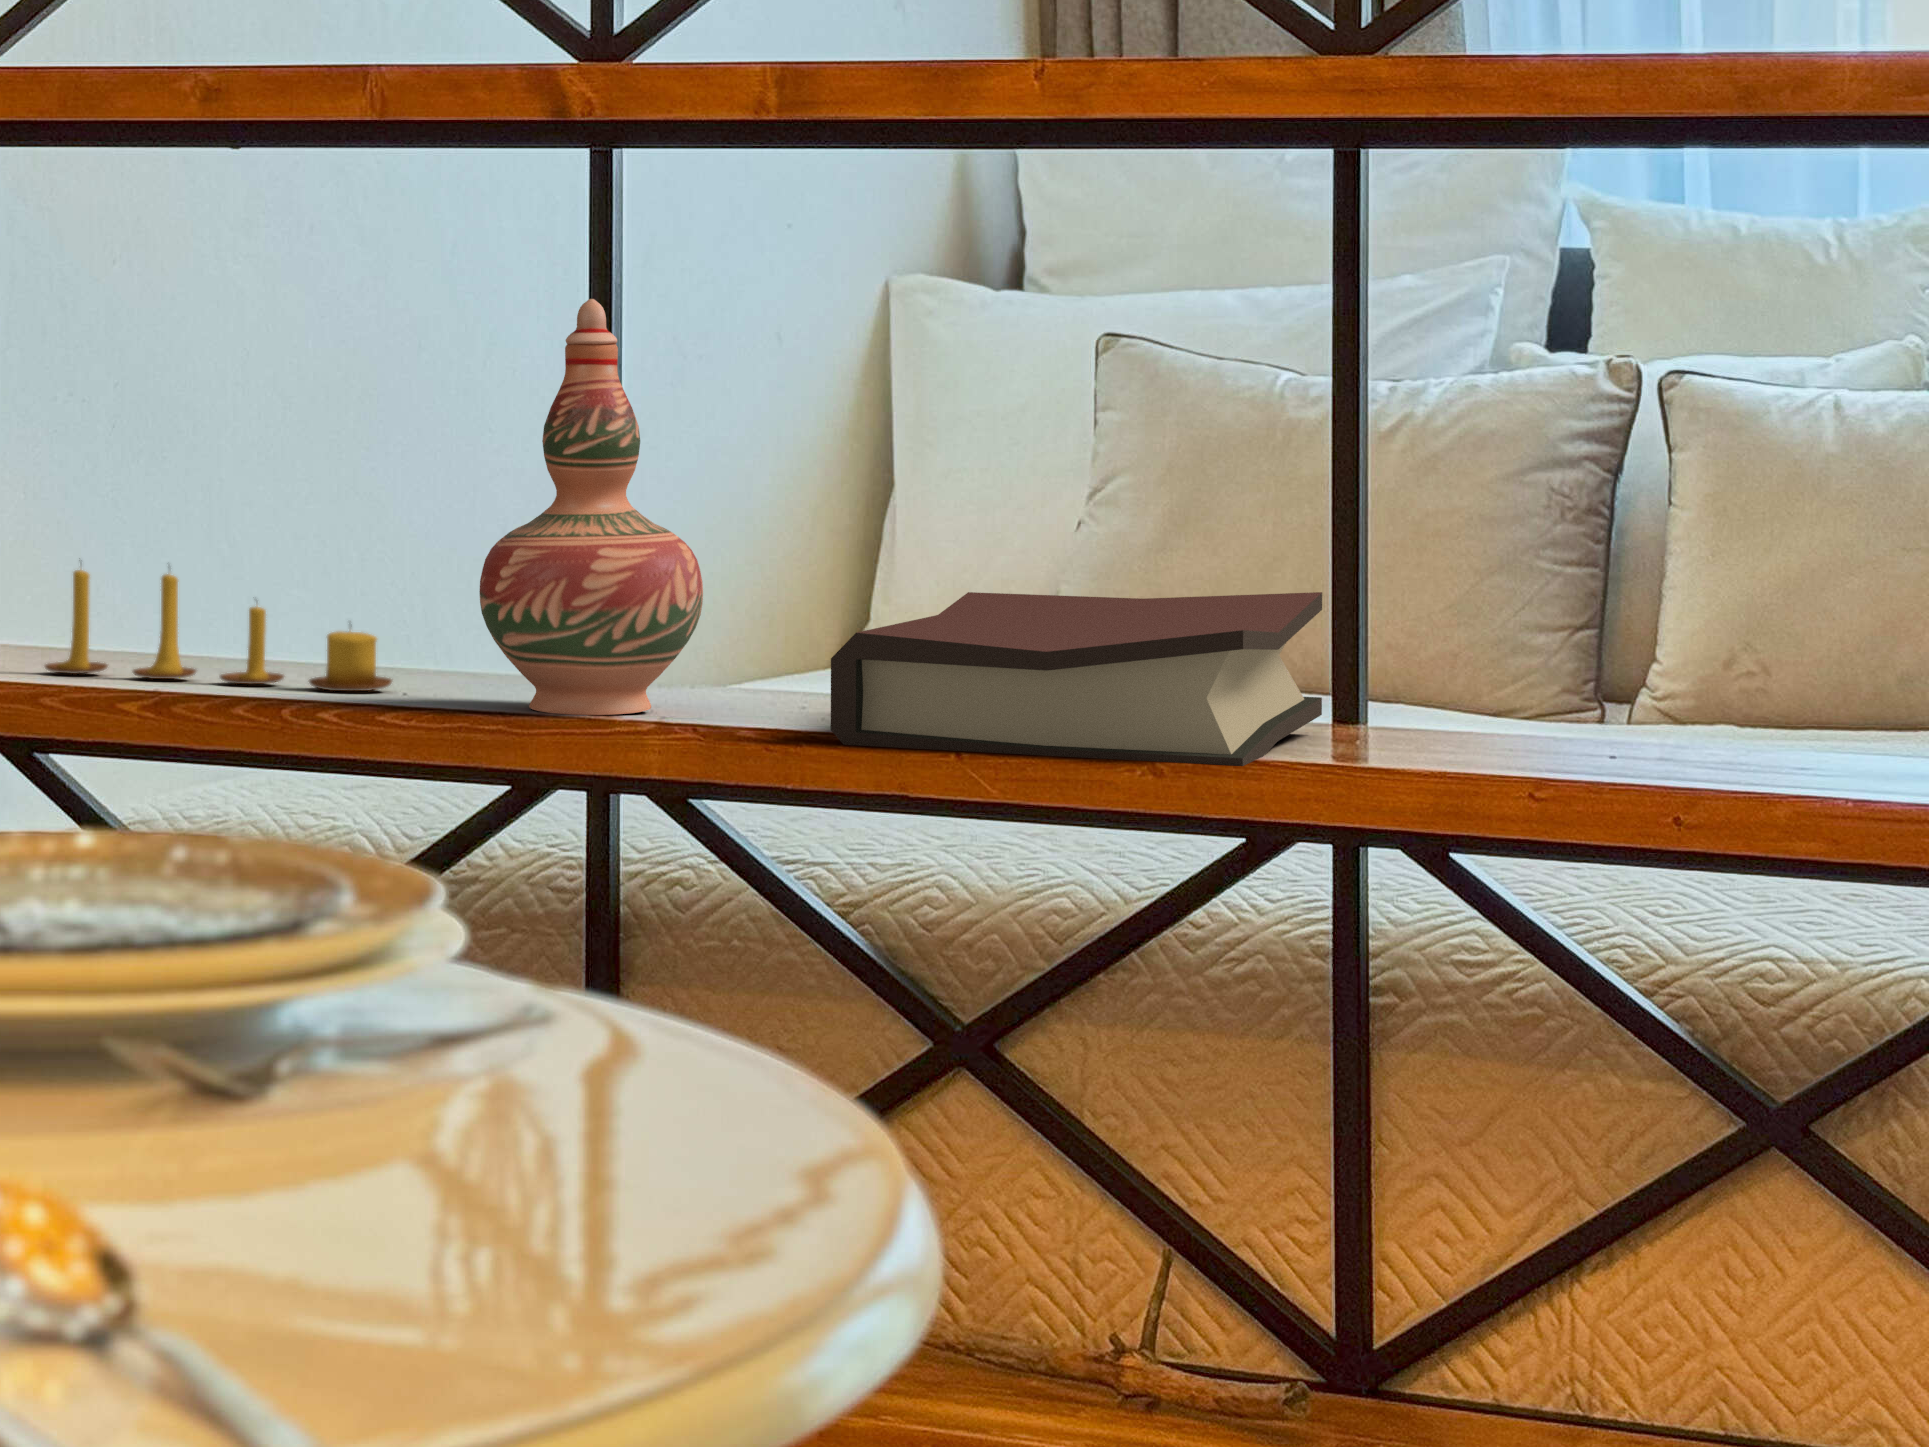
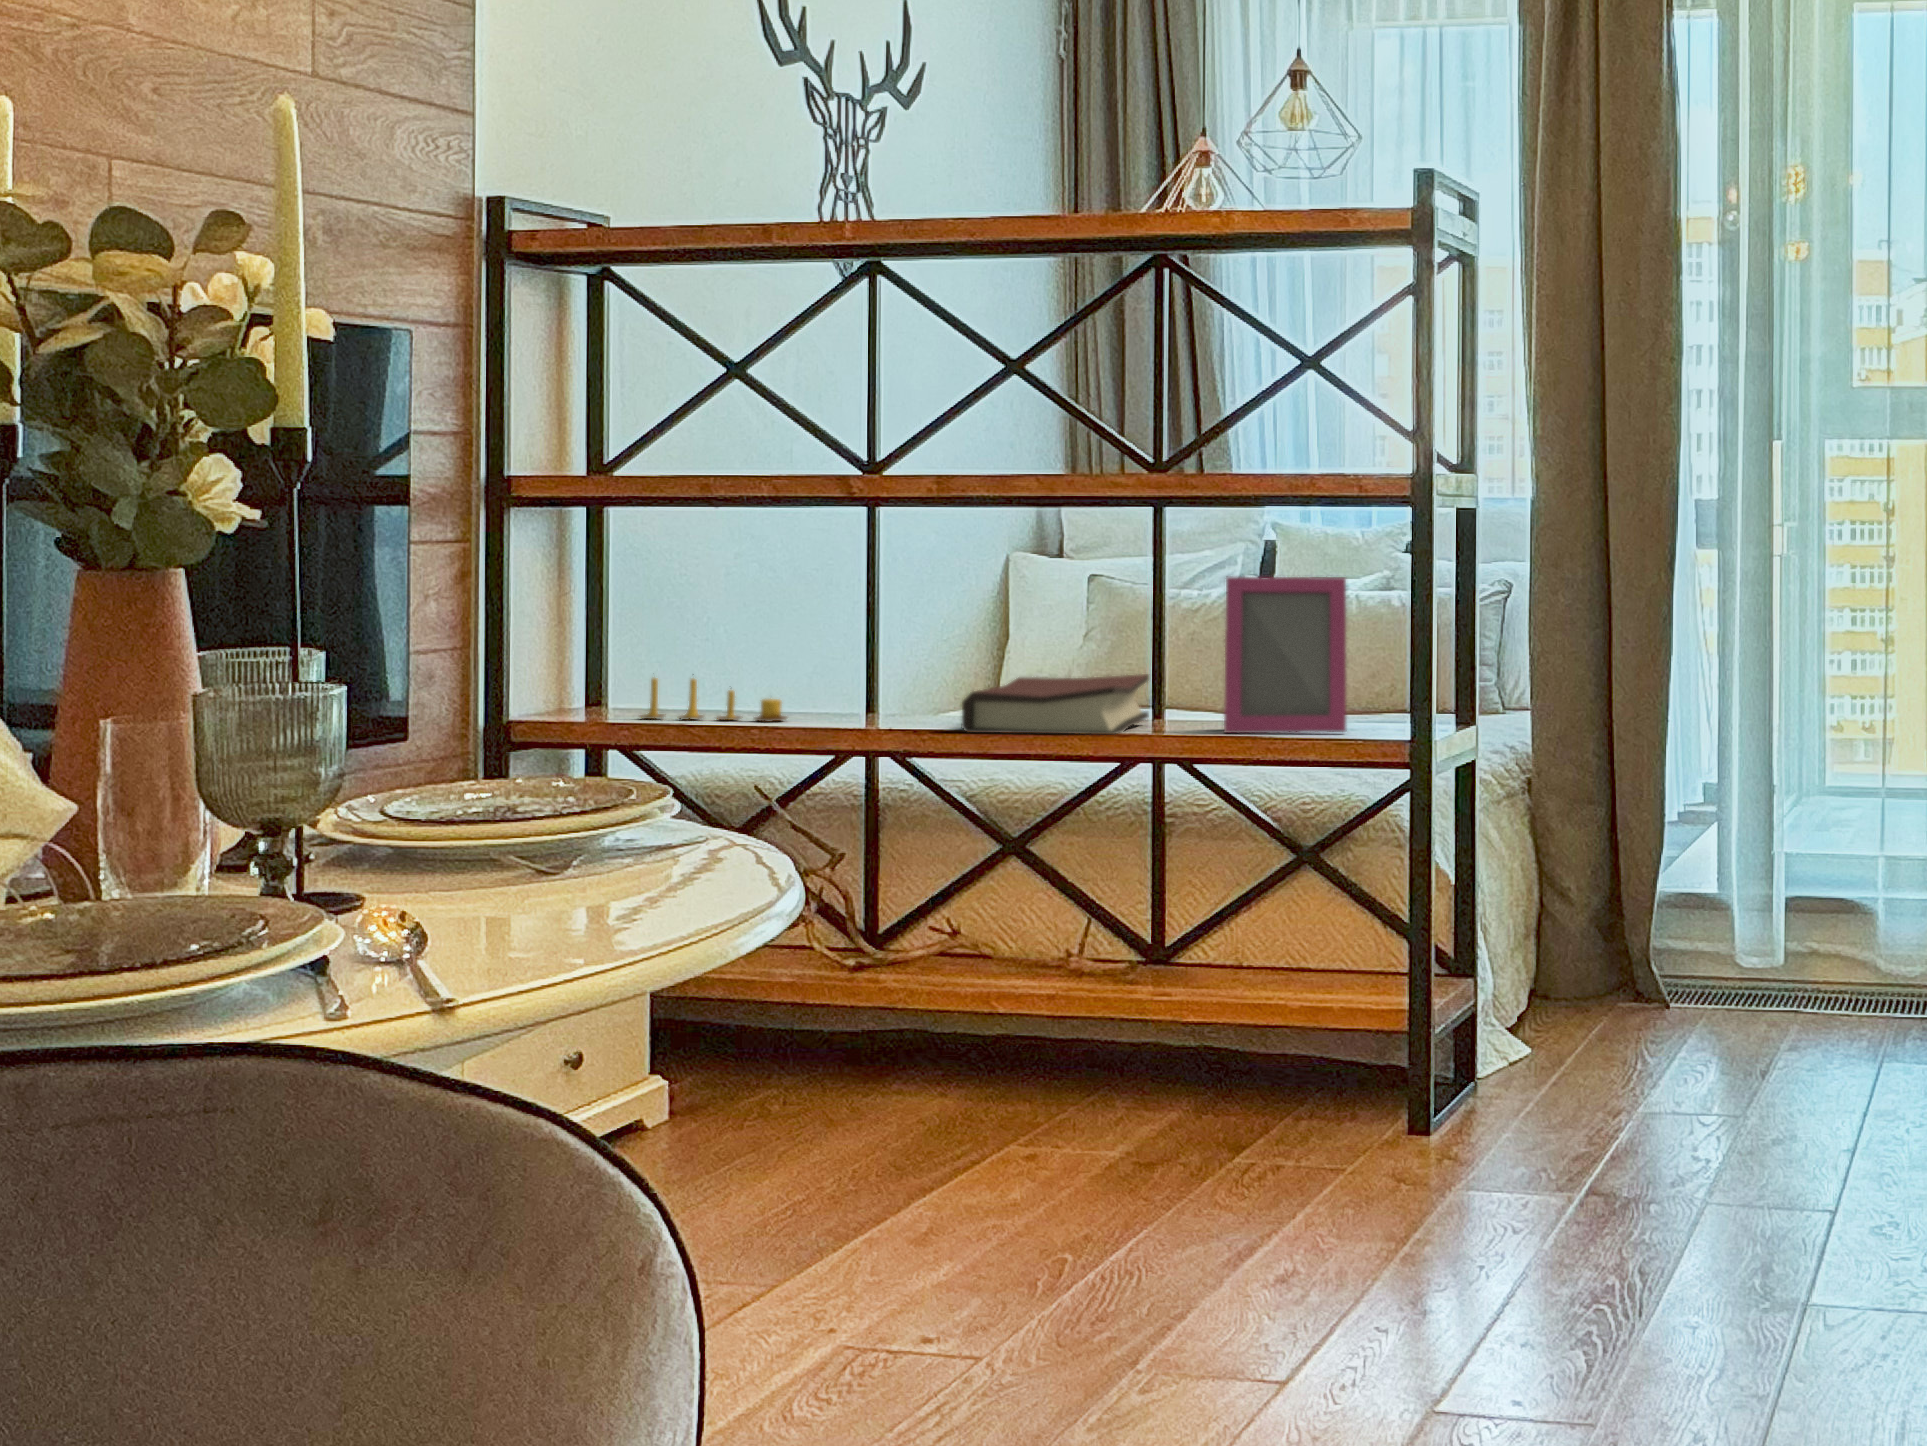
decorative vase: present [479,299,703,715] -> none [824,570,914,727]
picture frame: none [1551,320,1919,782] -> present [1224,576,1346,733]

